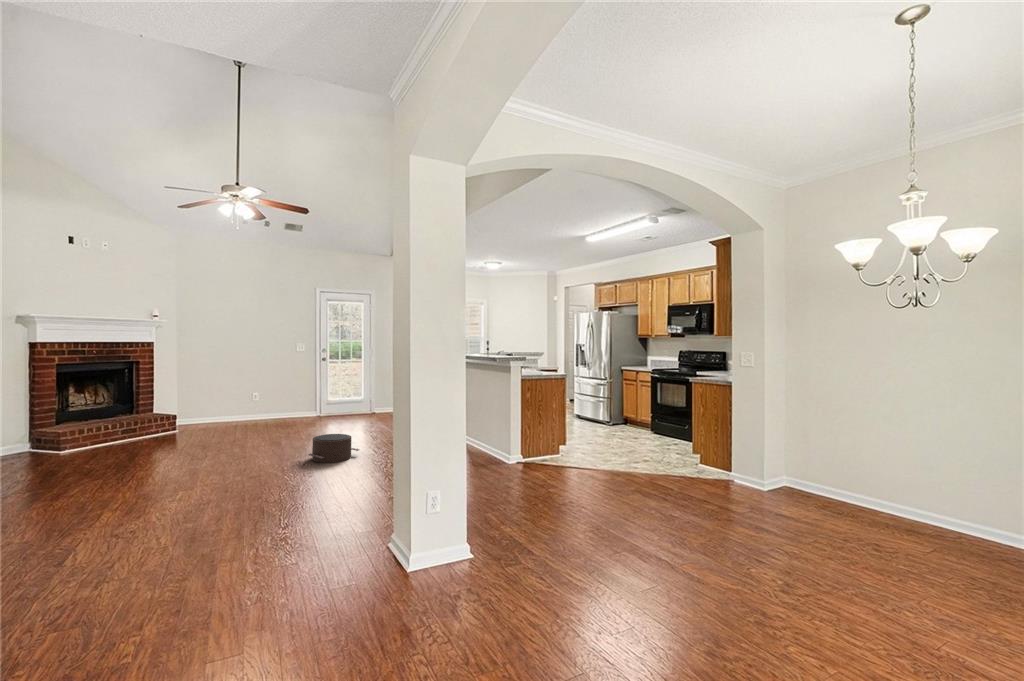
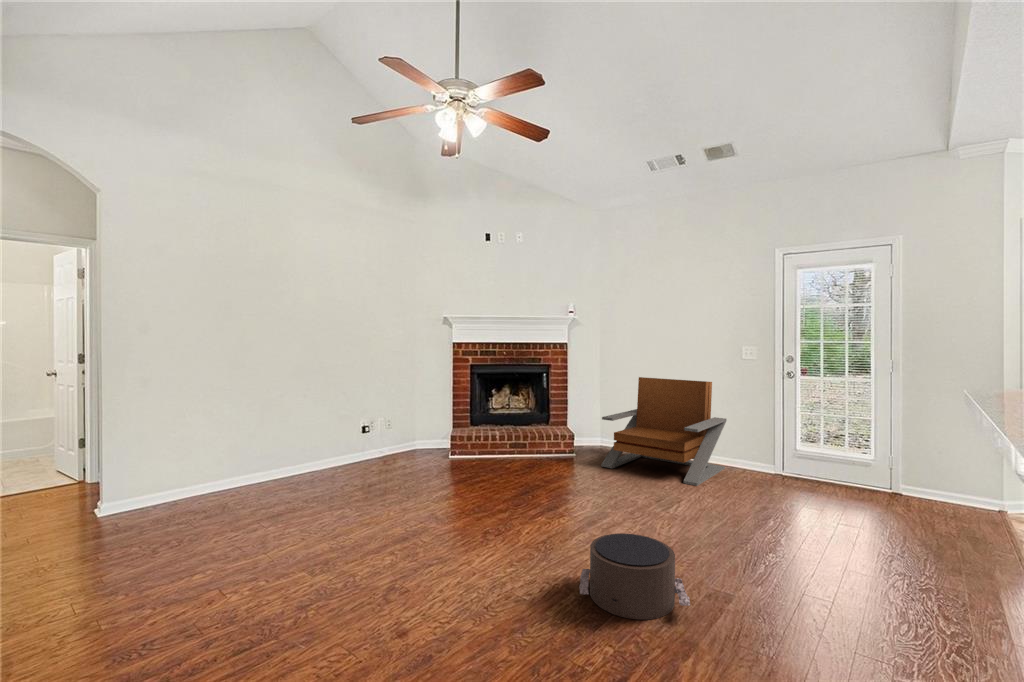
lounge chair: none [214,366,290,432] -> present [601,377,727,486]

